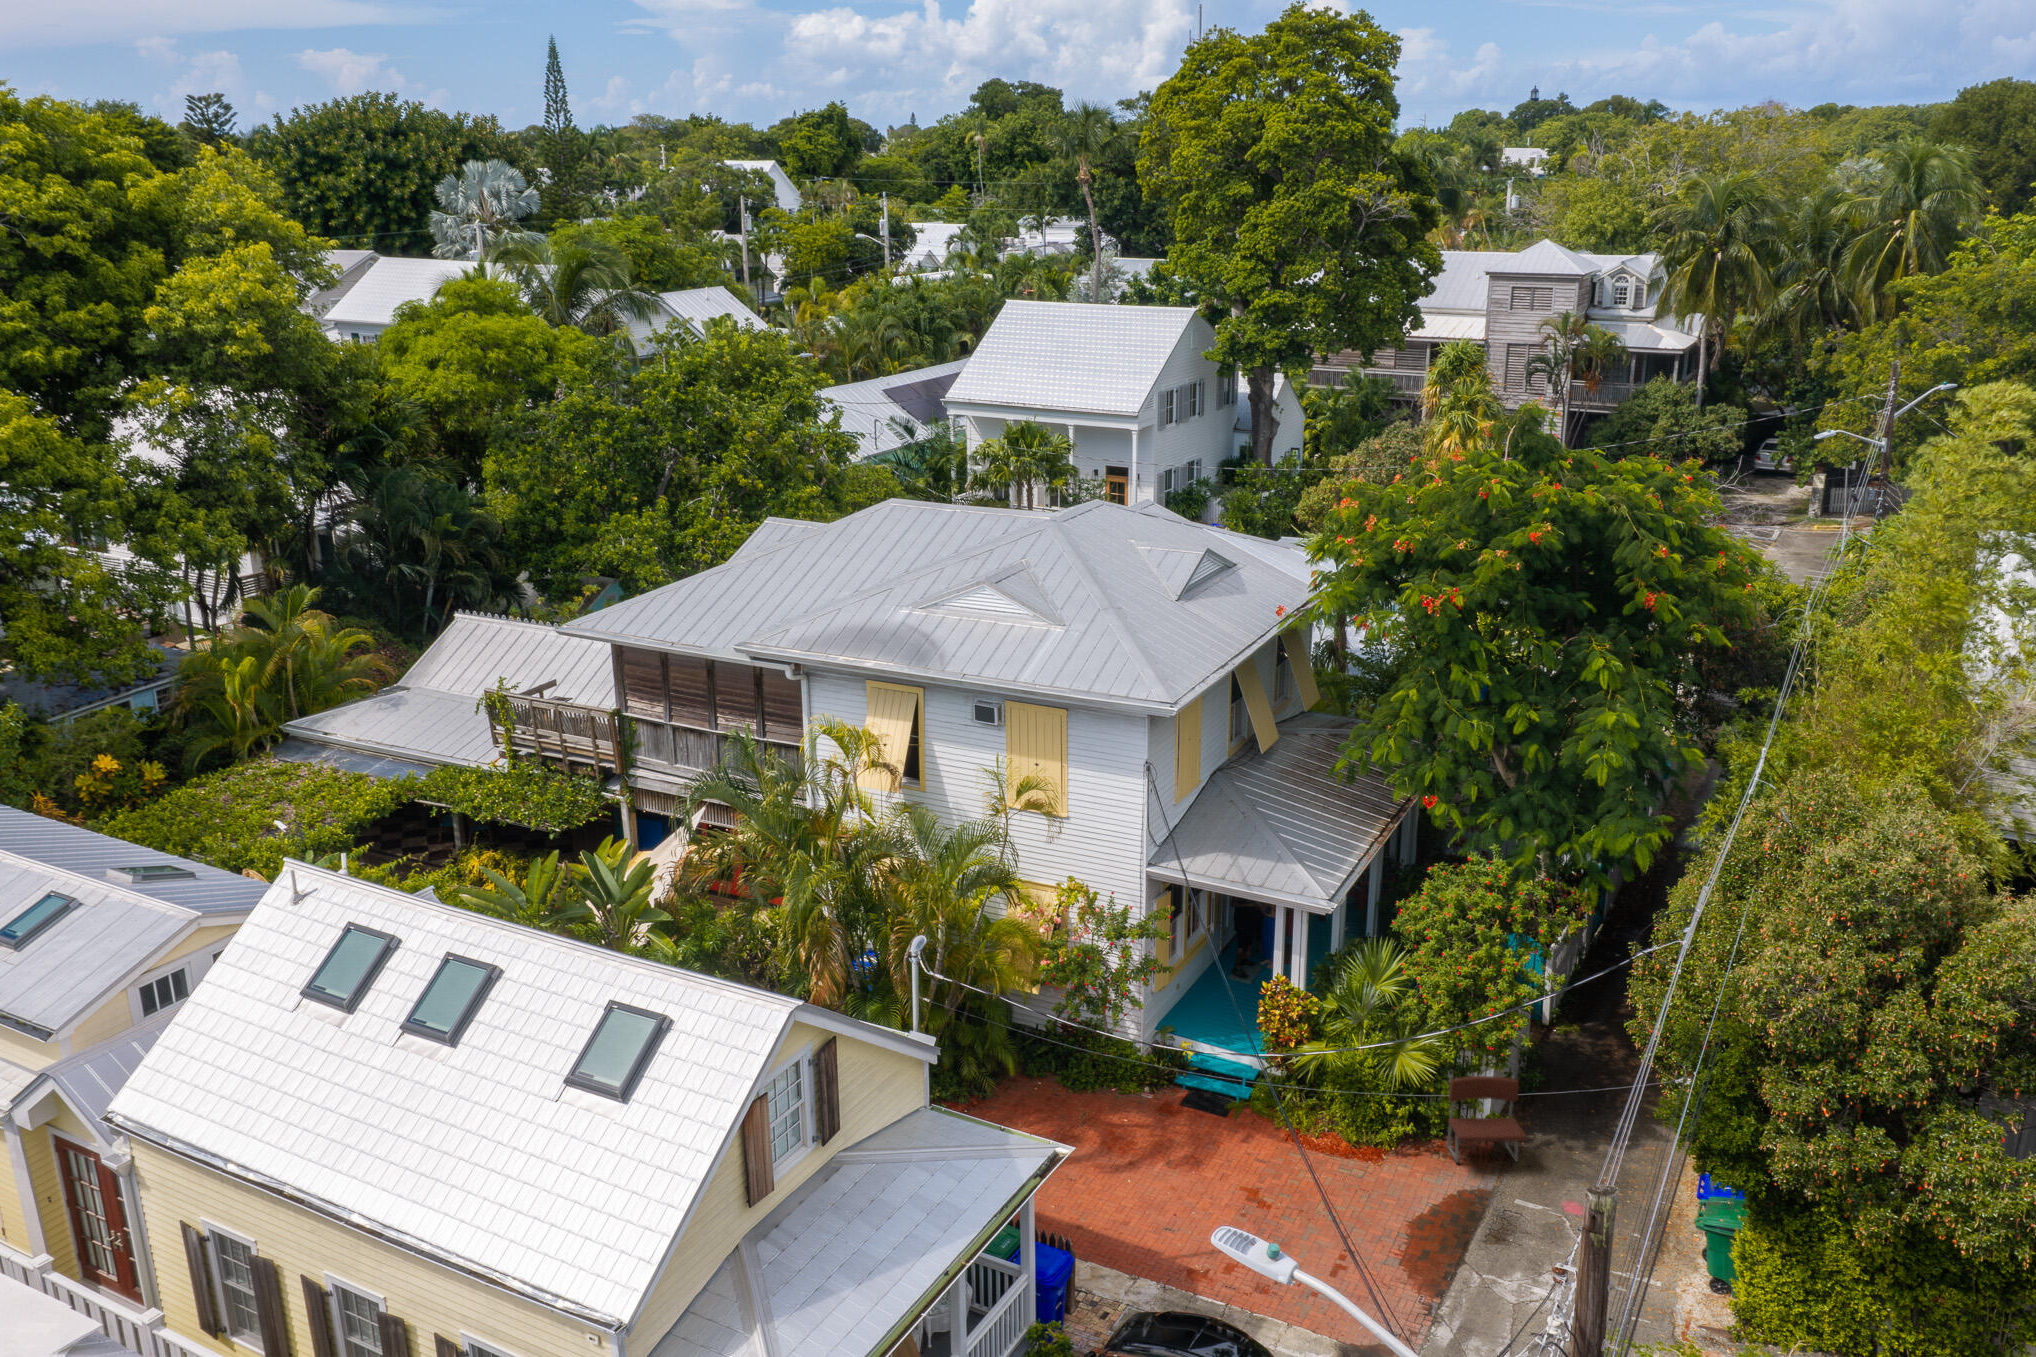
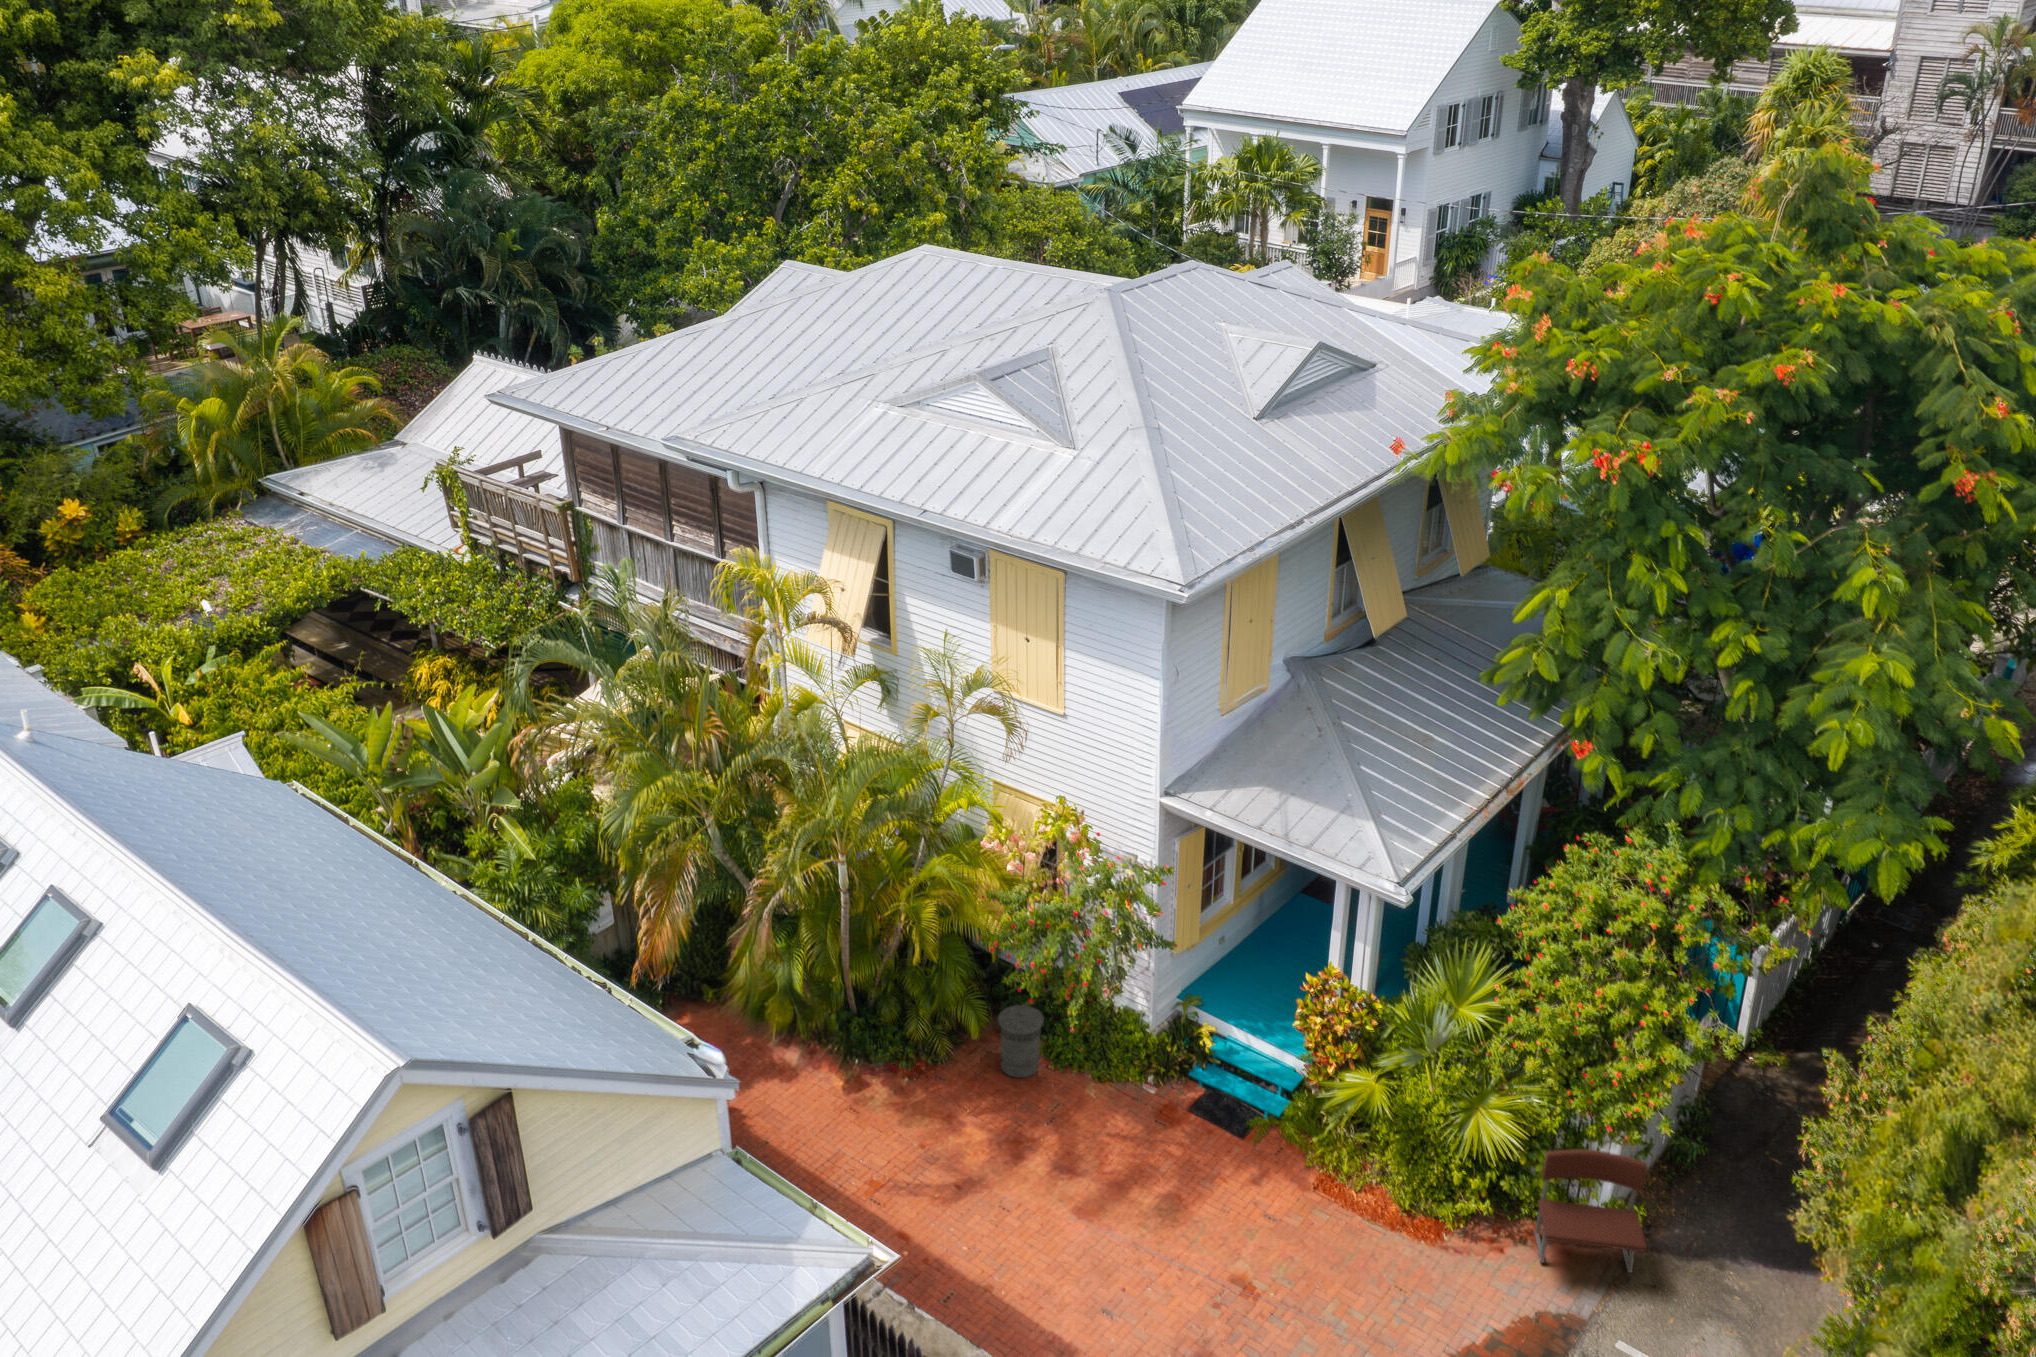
trash can: none [1030,1042,1065,1098] -> present [998,1005,1044,1078]

